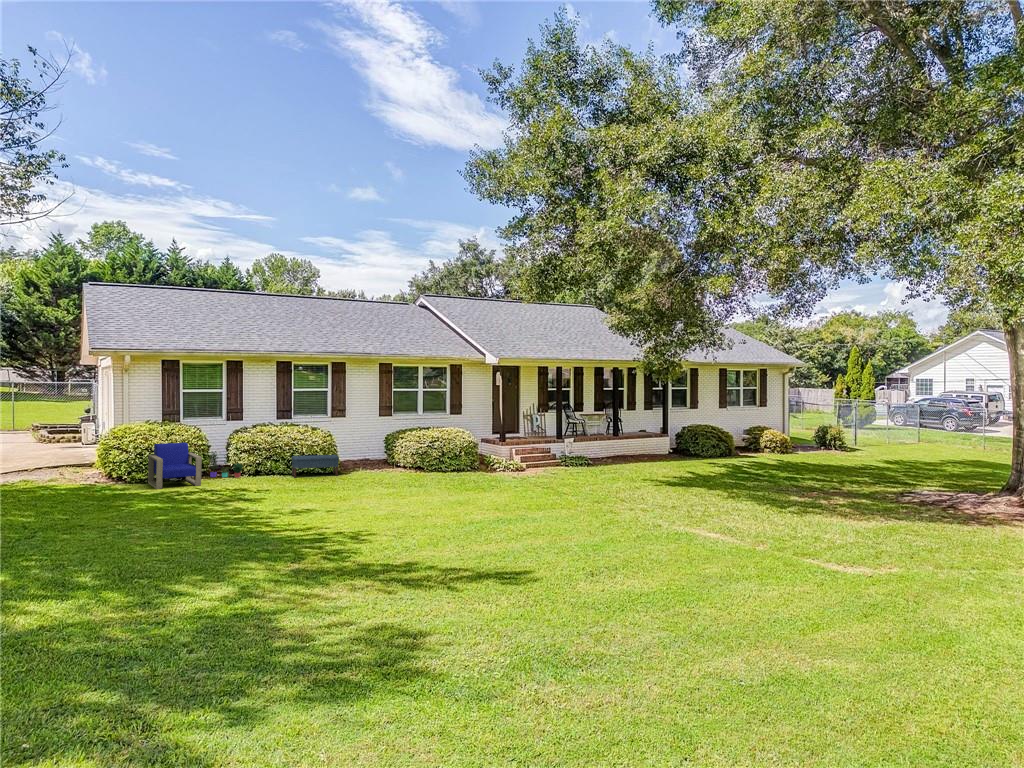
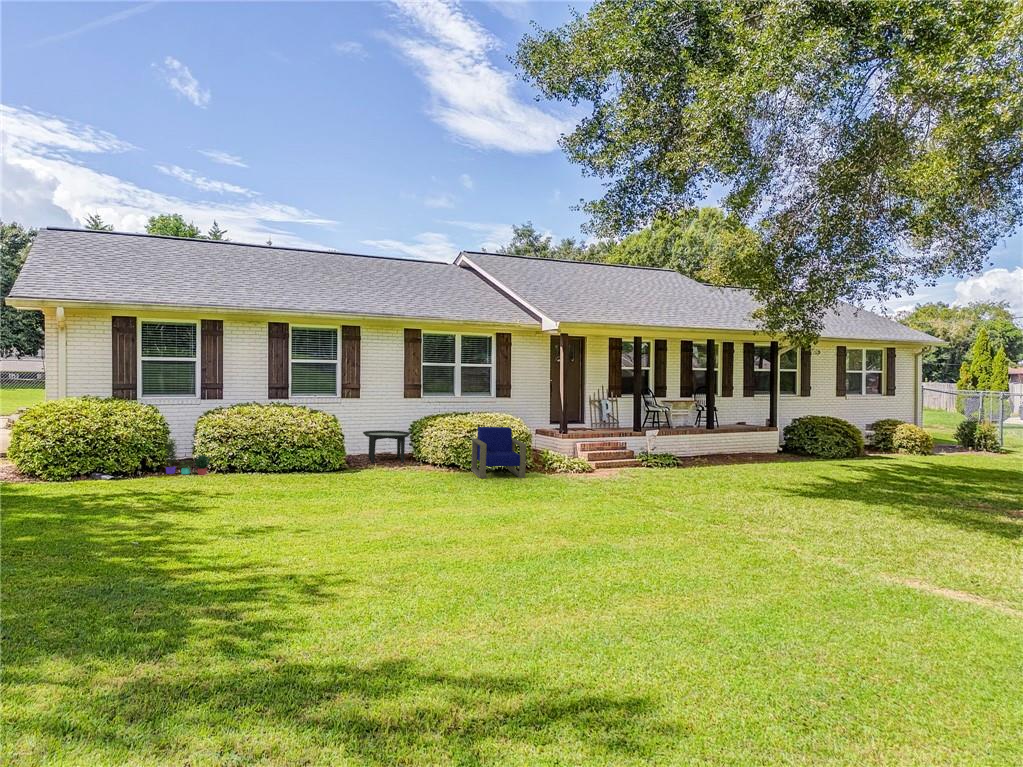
round table: none [349,442,386,467] -> present [363,430,411,463]
armchair: present [148,443,202,489] -> present [471,427,526,478]
bench: present [292,455,339,478] -> none [277,446,340,477]

